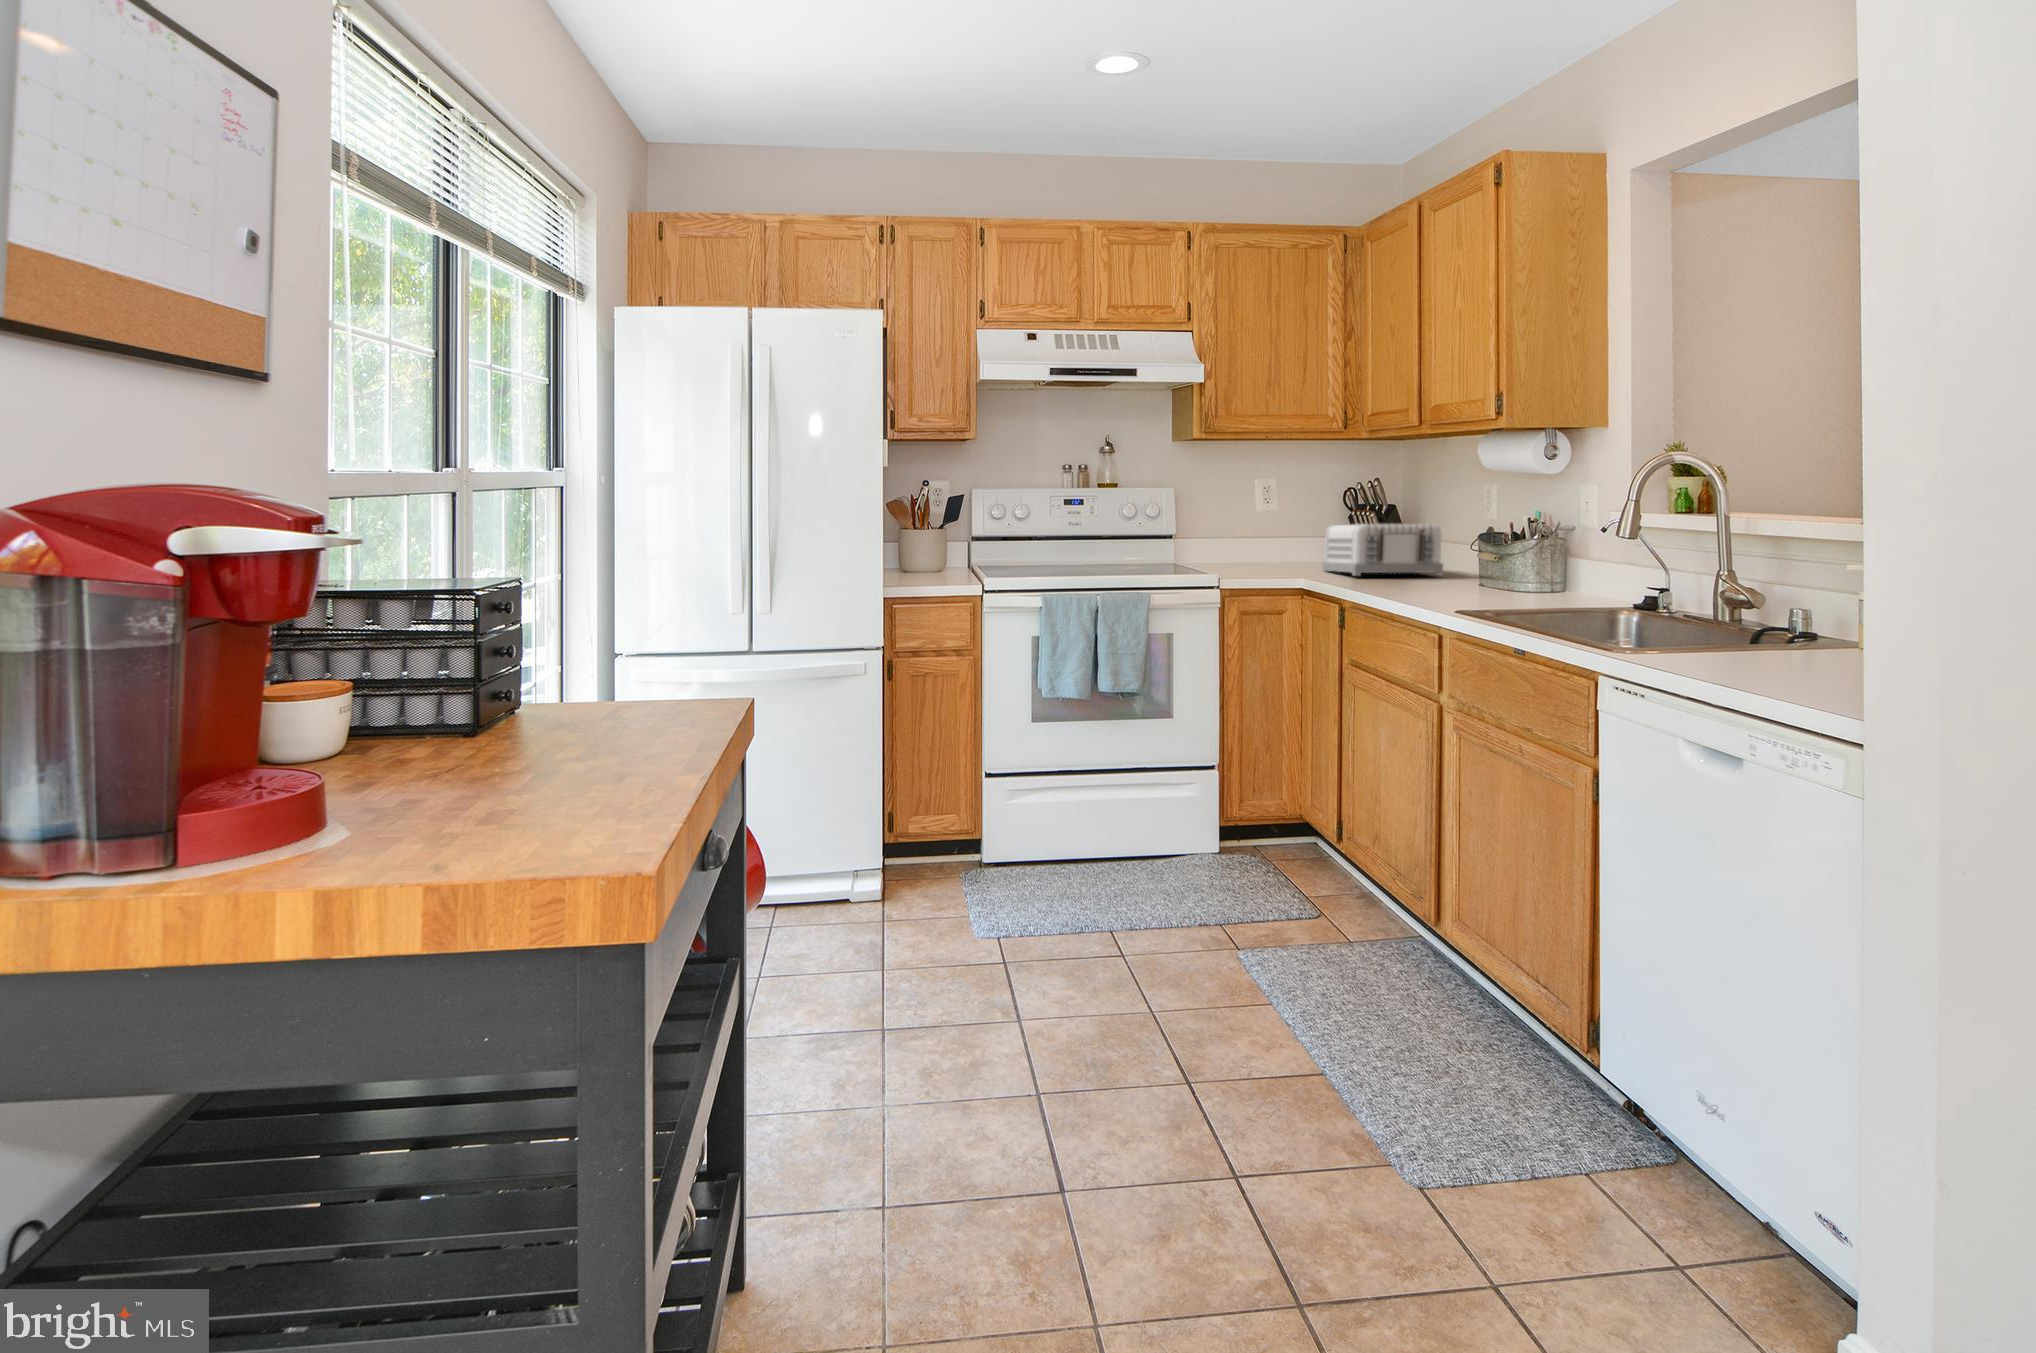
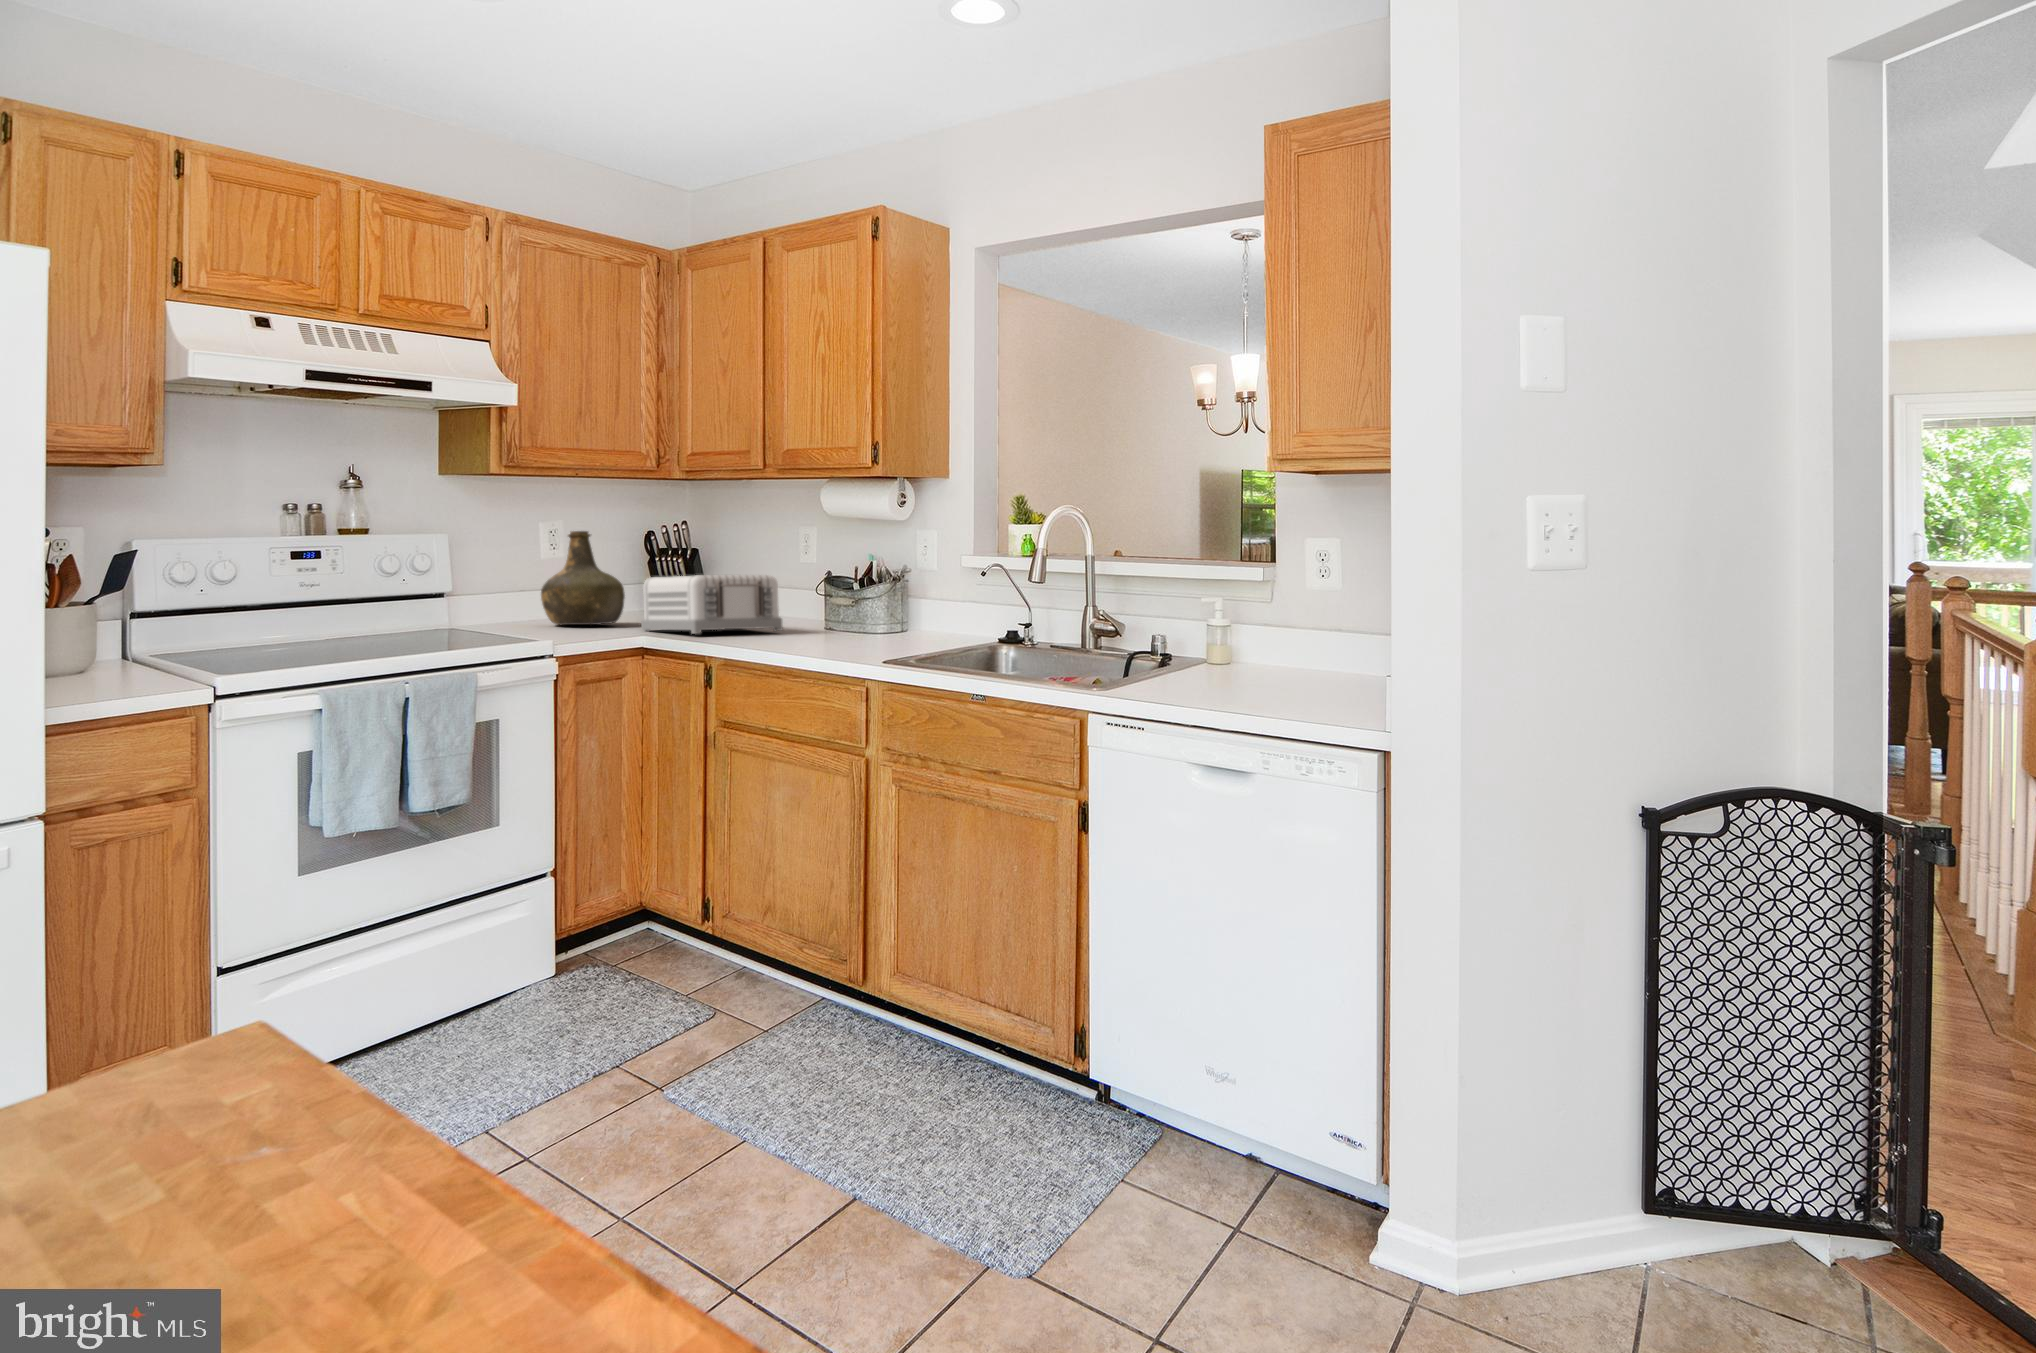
bottle: none [1251,485,1320,565] -> present [541,531,625,625]

